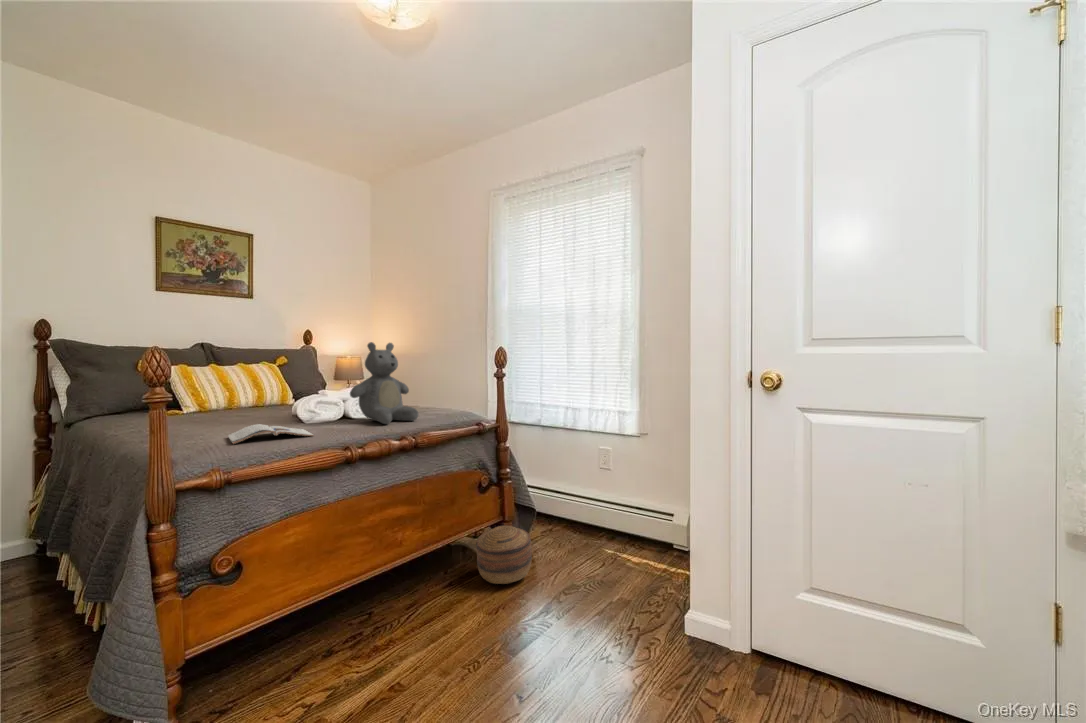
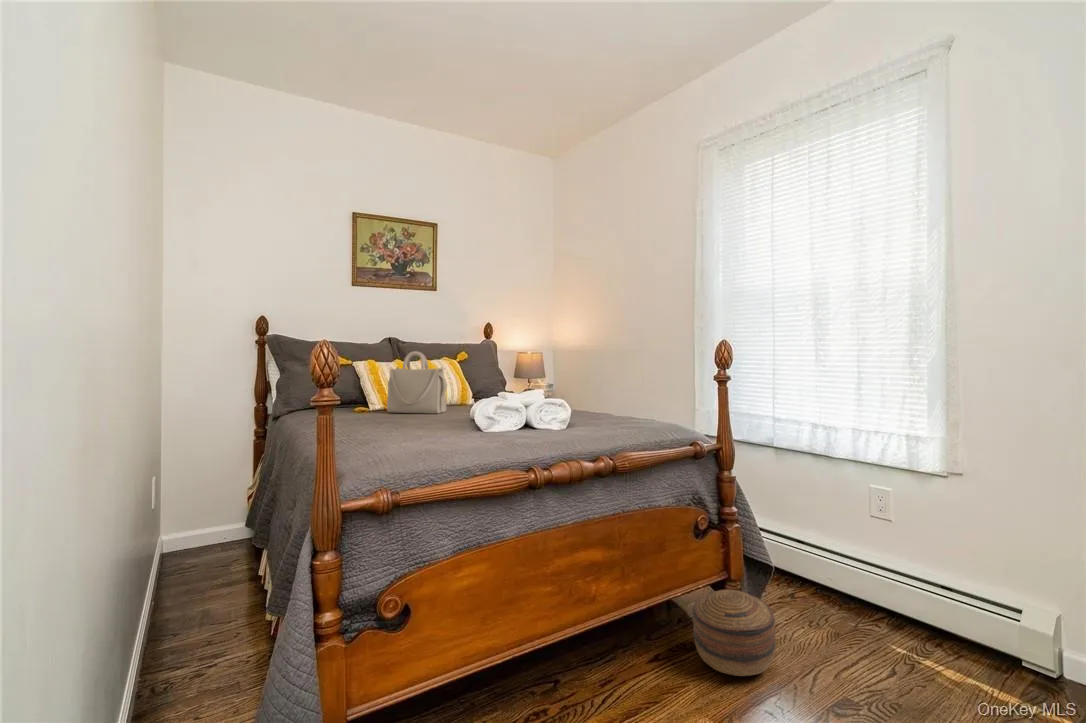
teddy bear: present [350,342,419,424] -> none [533,334,616,439]
handbag: none [203,356,267,413] -> present [387,351,447,414]
magazine: present [228,424,313,444] -> none [402,432,492,456]

